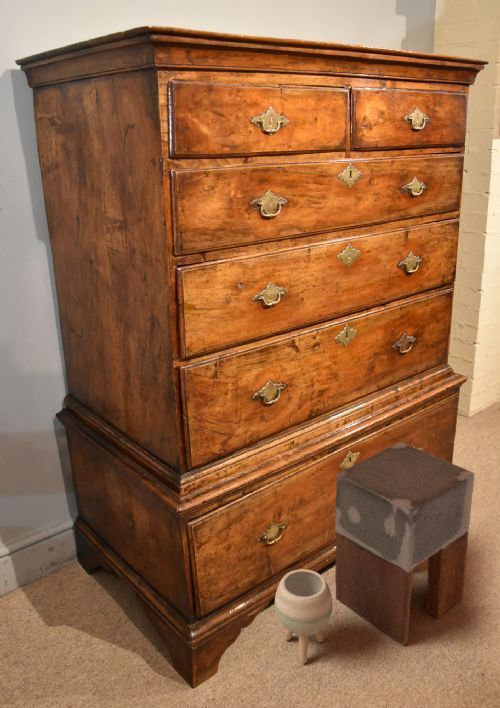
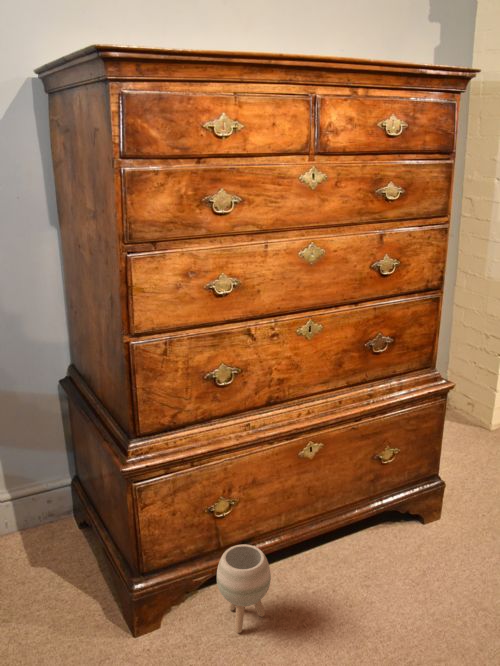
stool: present [335,442,474,645] -> none [290,437,425,632]

